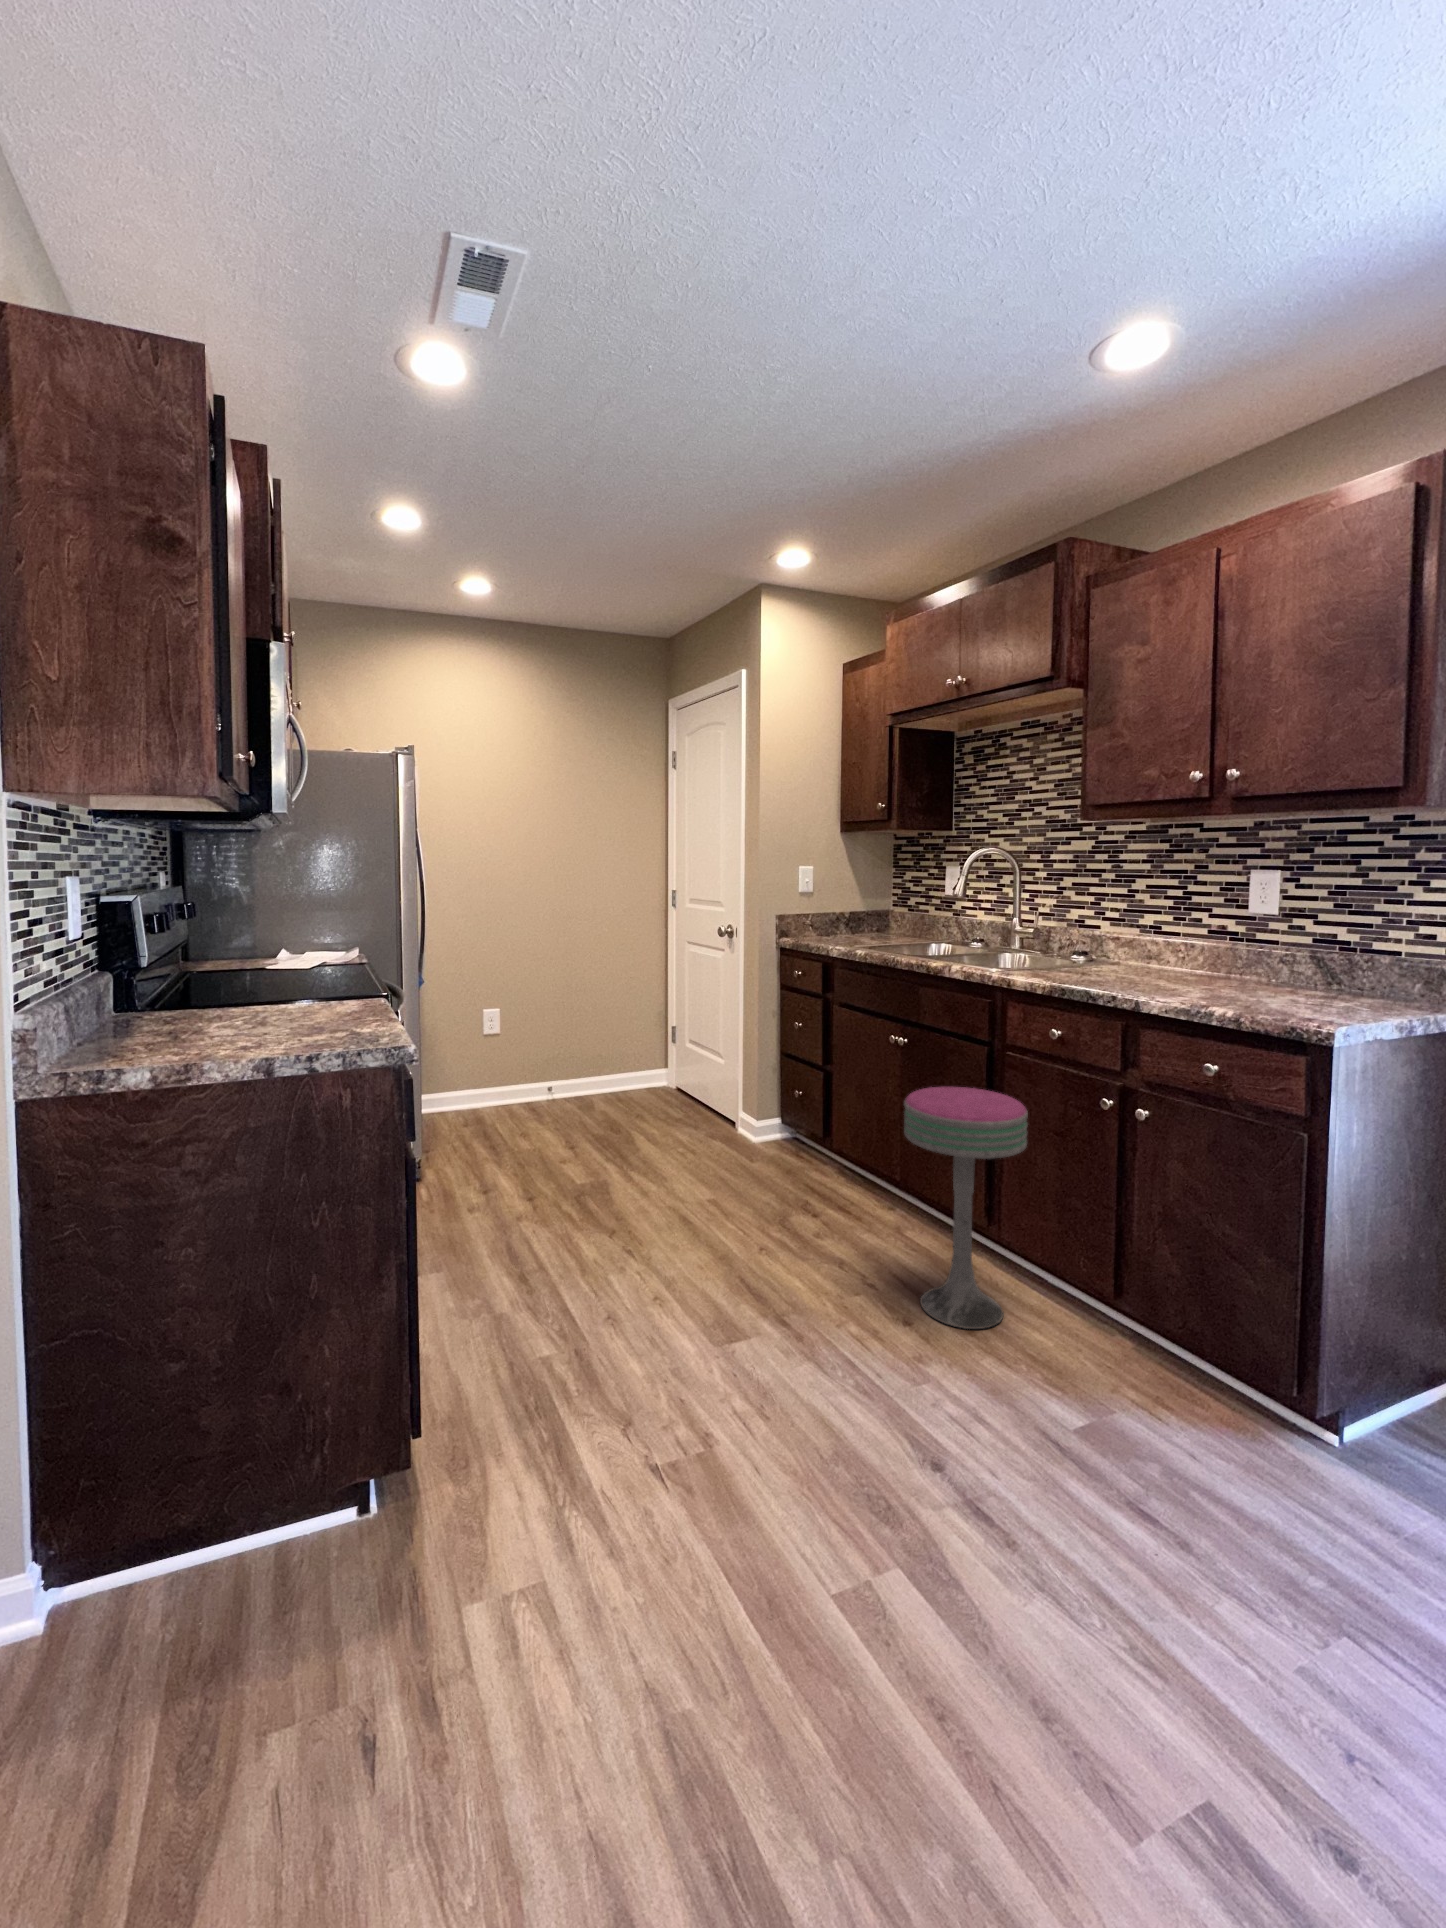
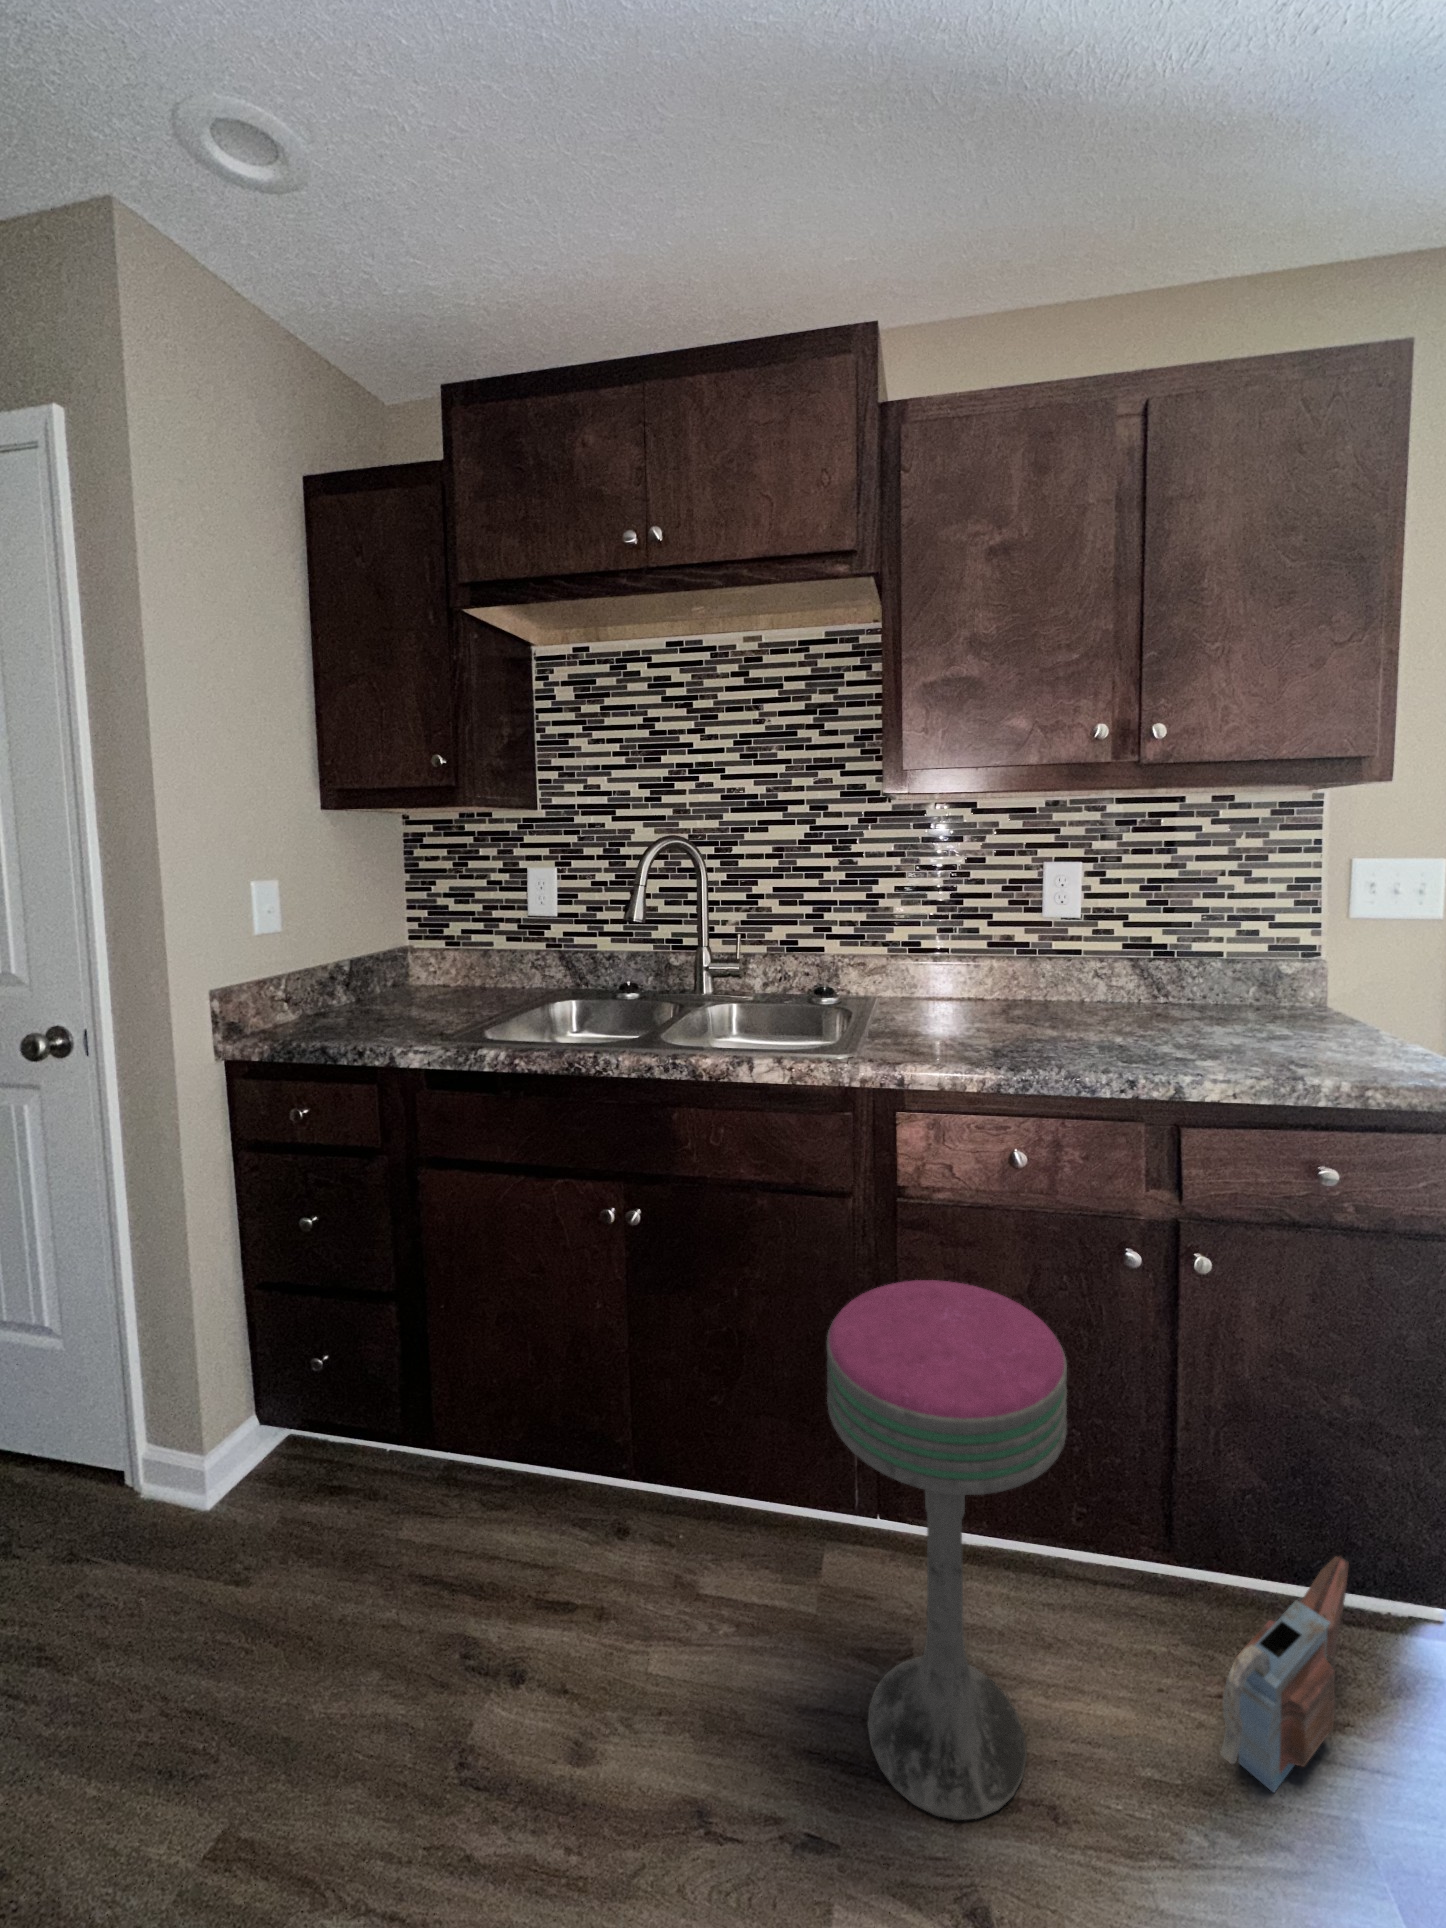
watering can: none [1056,1306,1227,1411] -> present [1220,1556,1349,1792]

